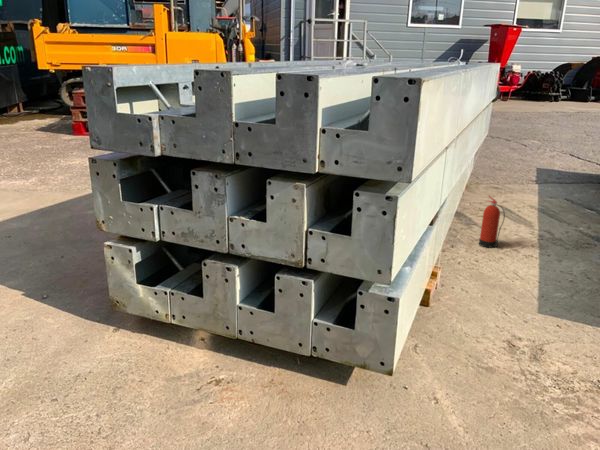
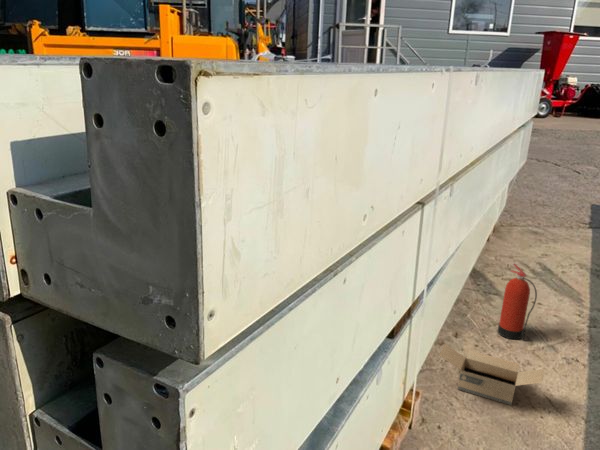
cardboard box: none [447,245,513,278] -> present [440,344,544,405]

